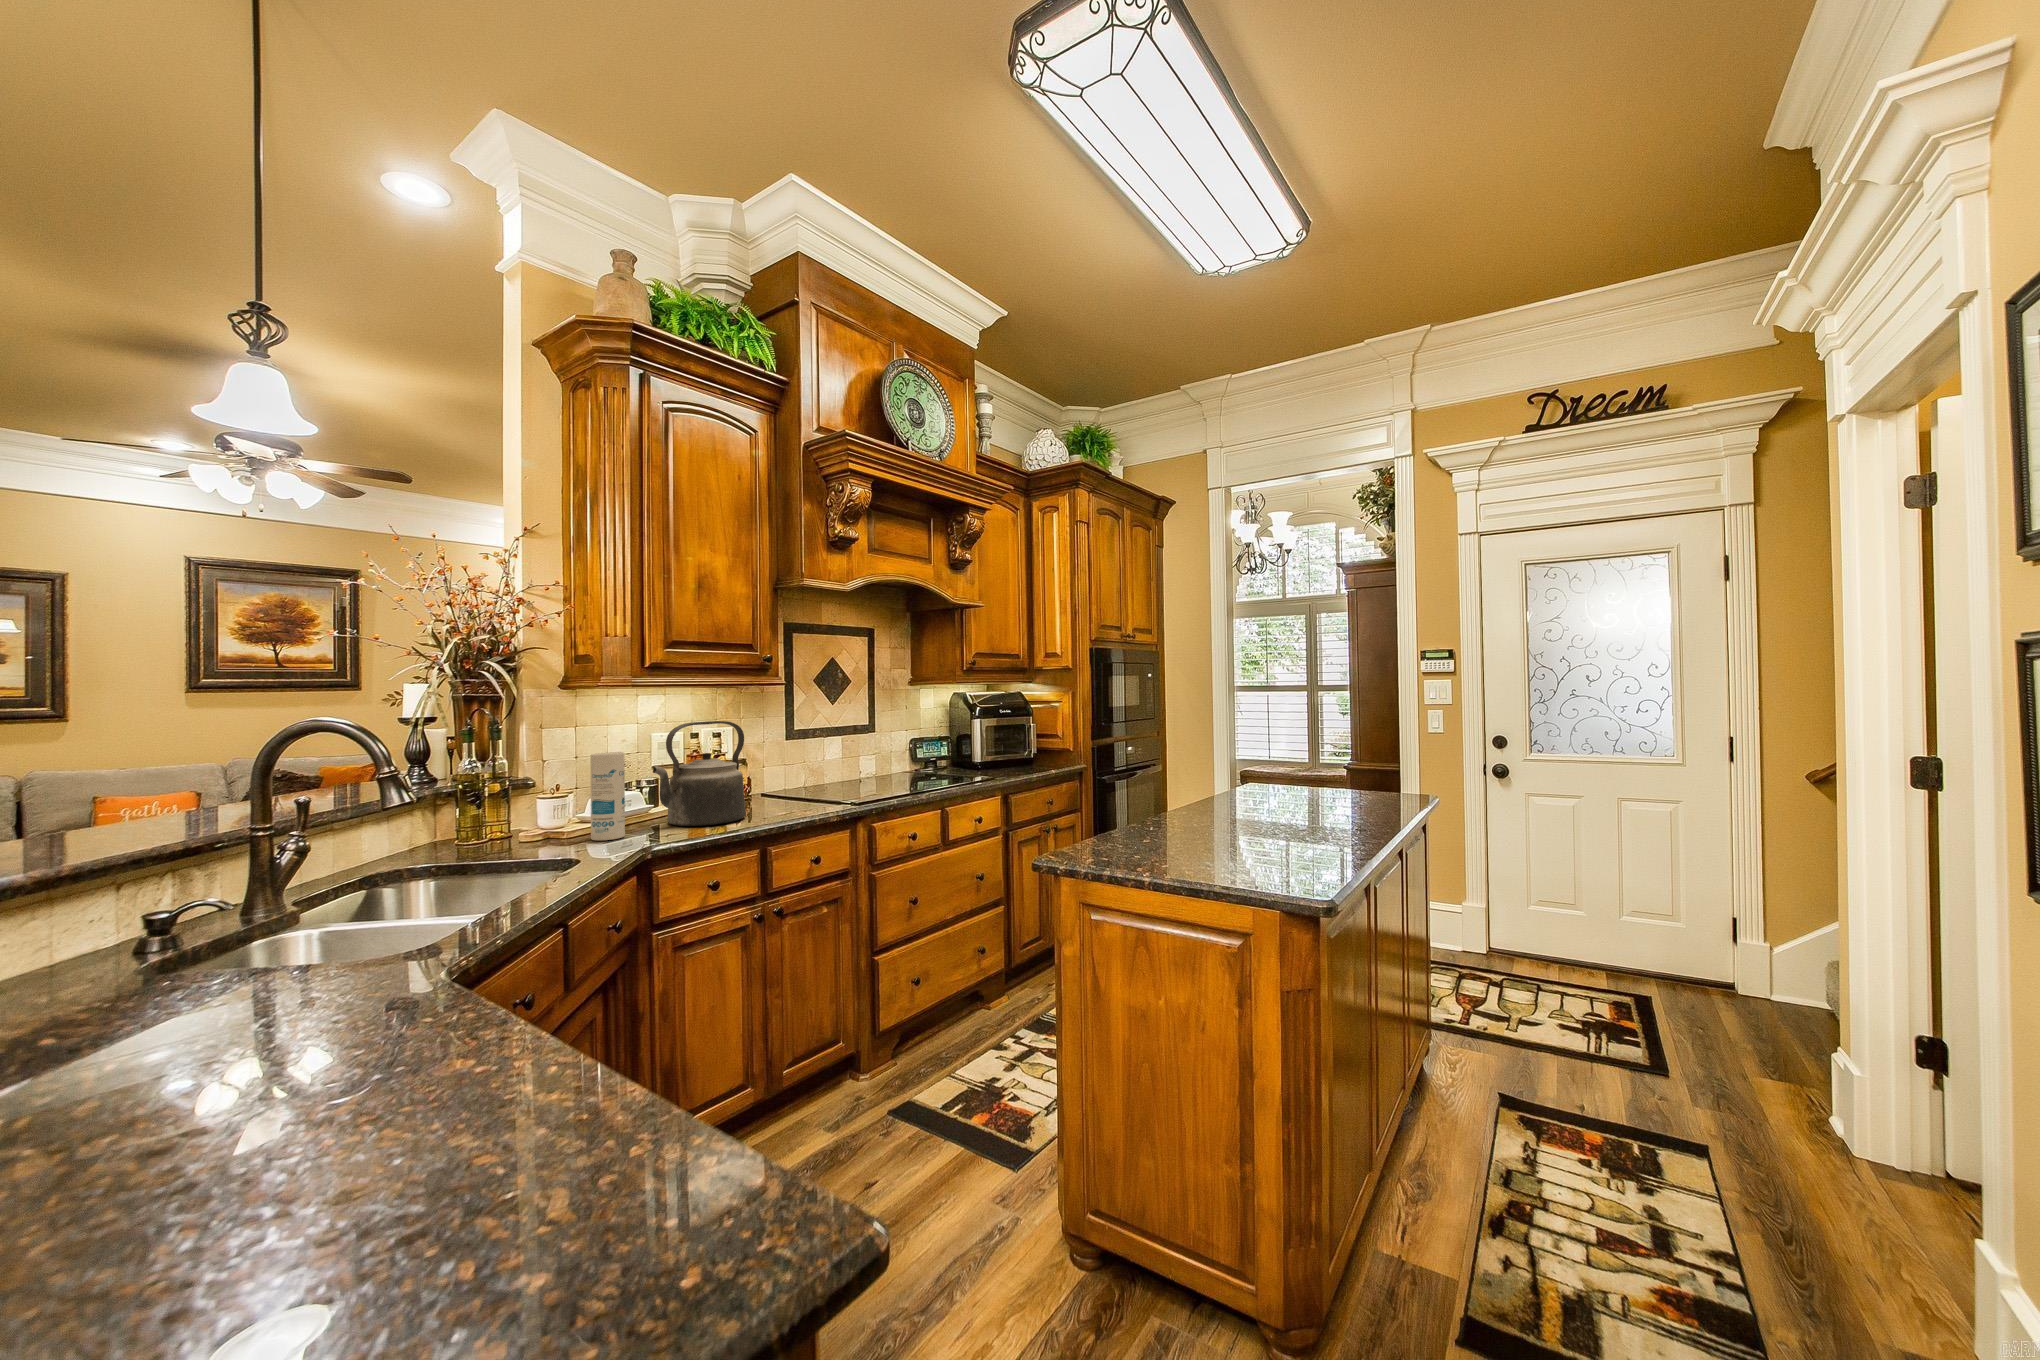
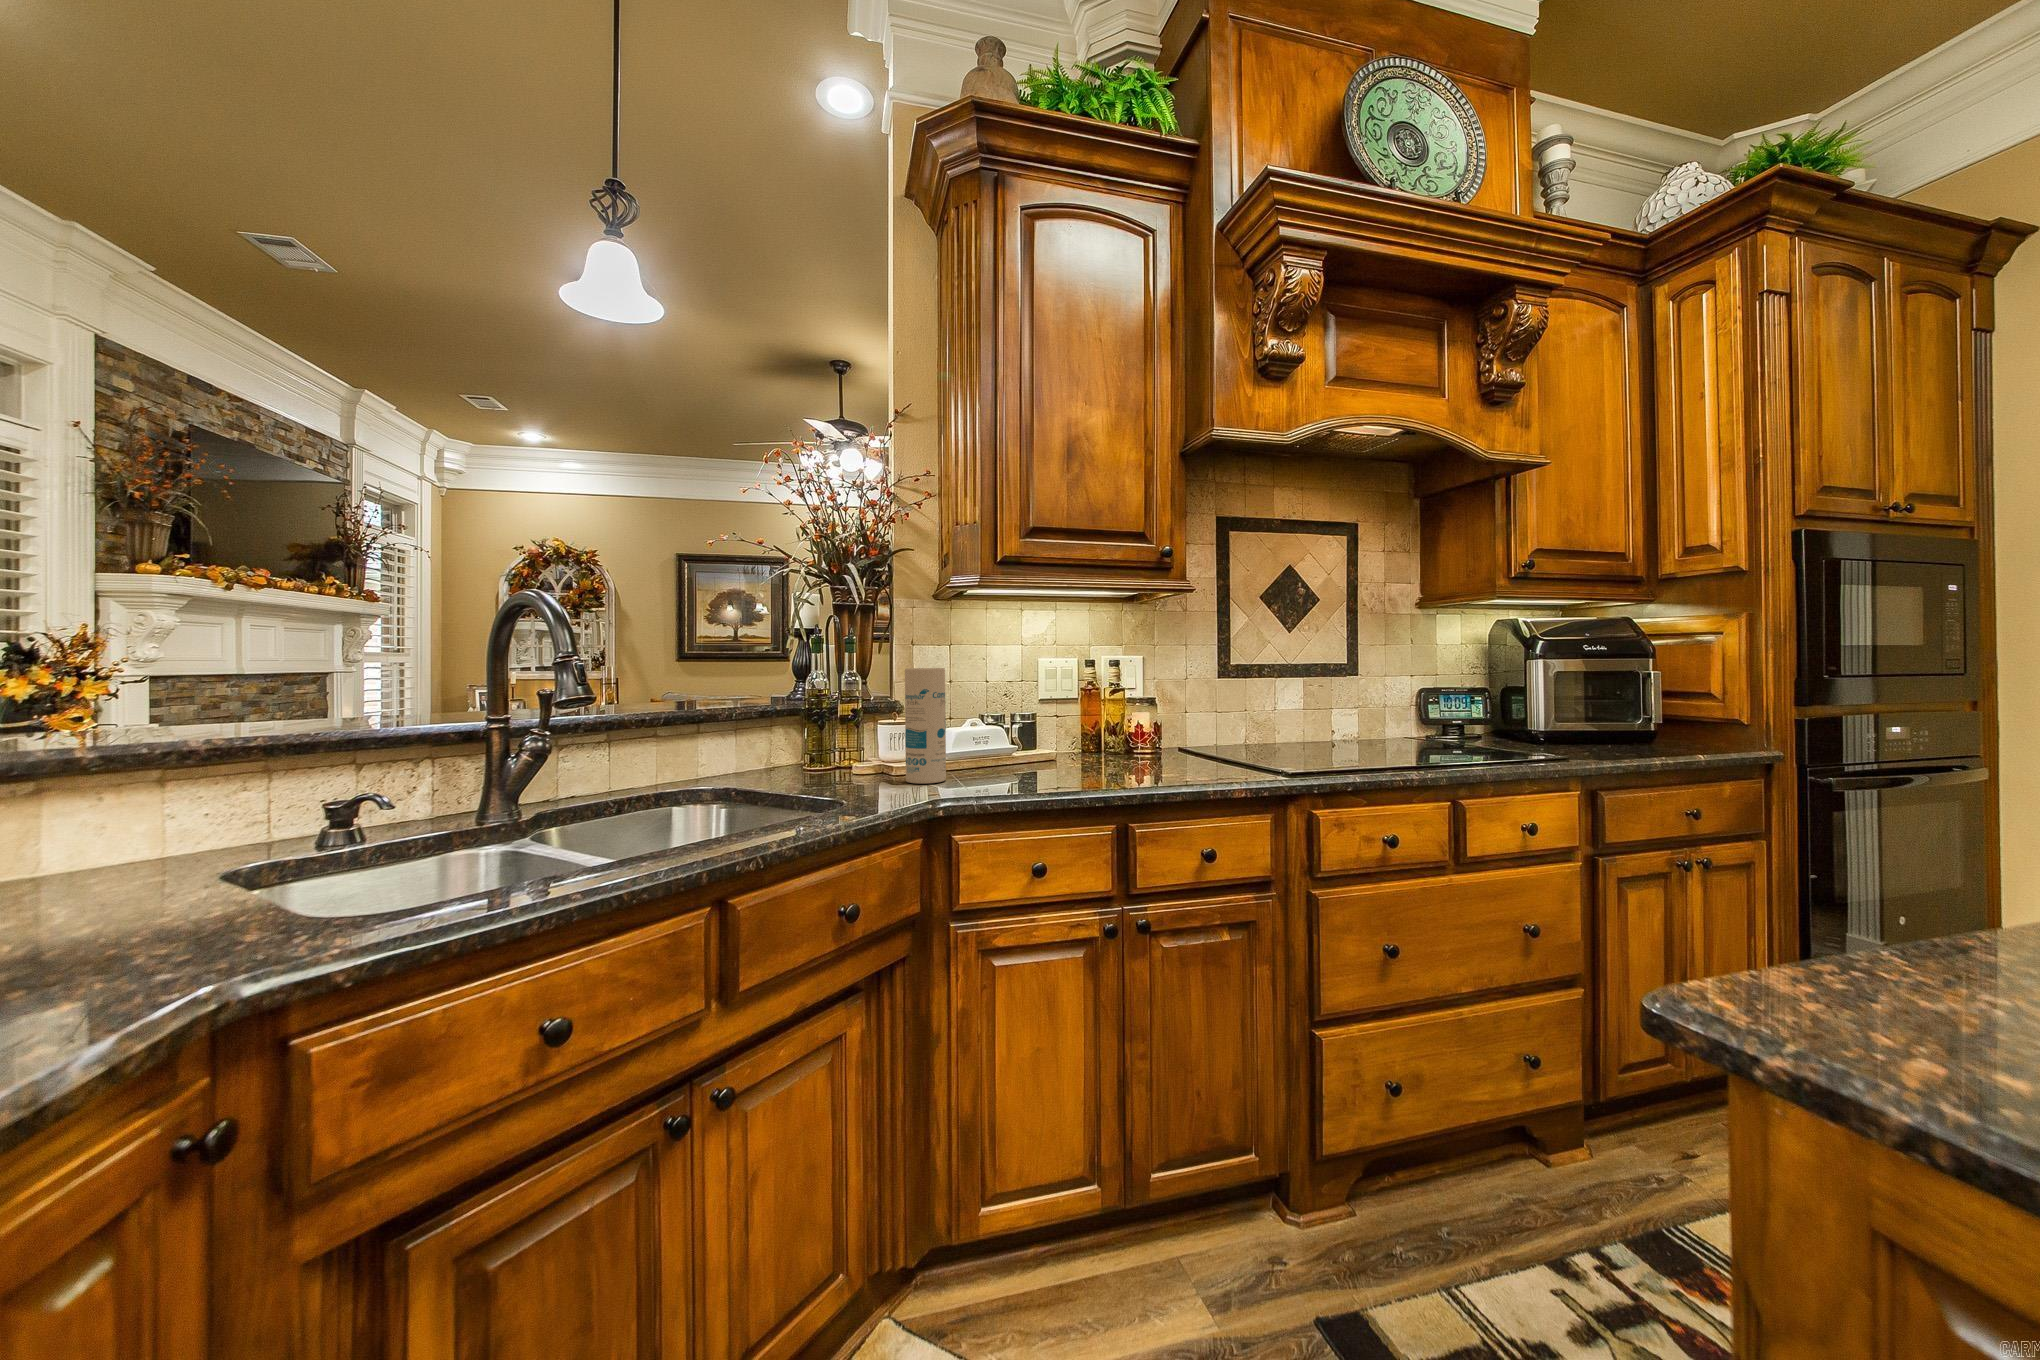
kettle: present [653,721,746,826] -> none [987,634,1117,779]

